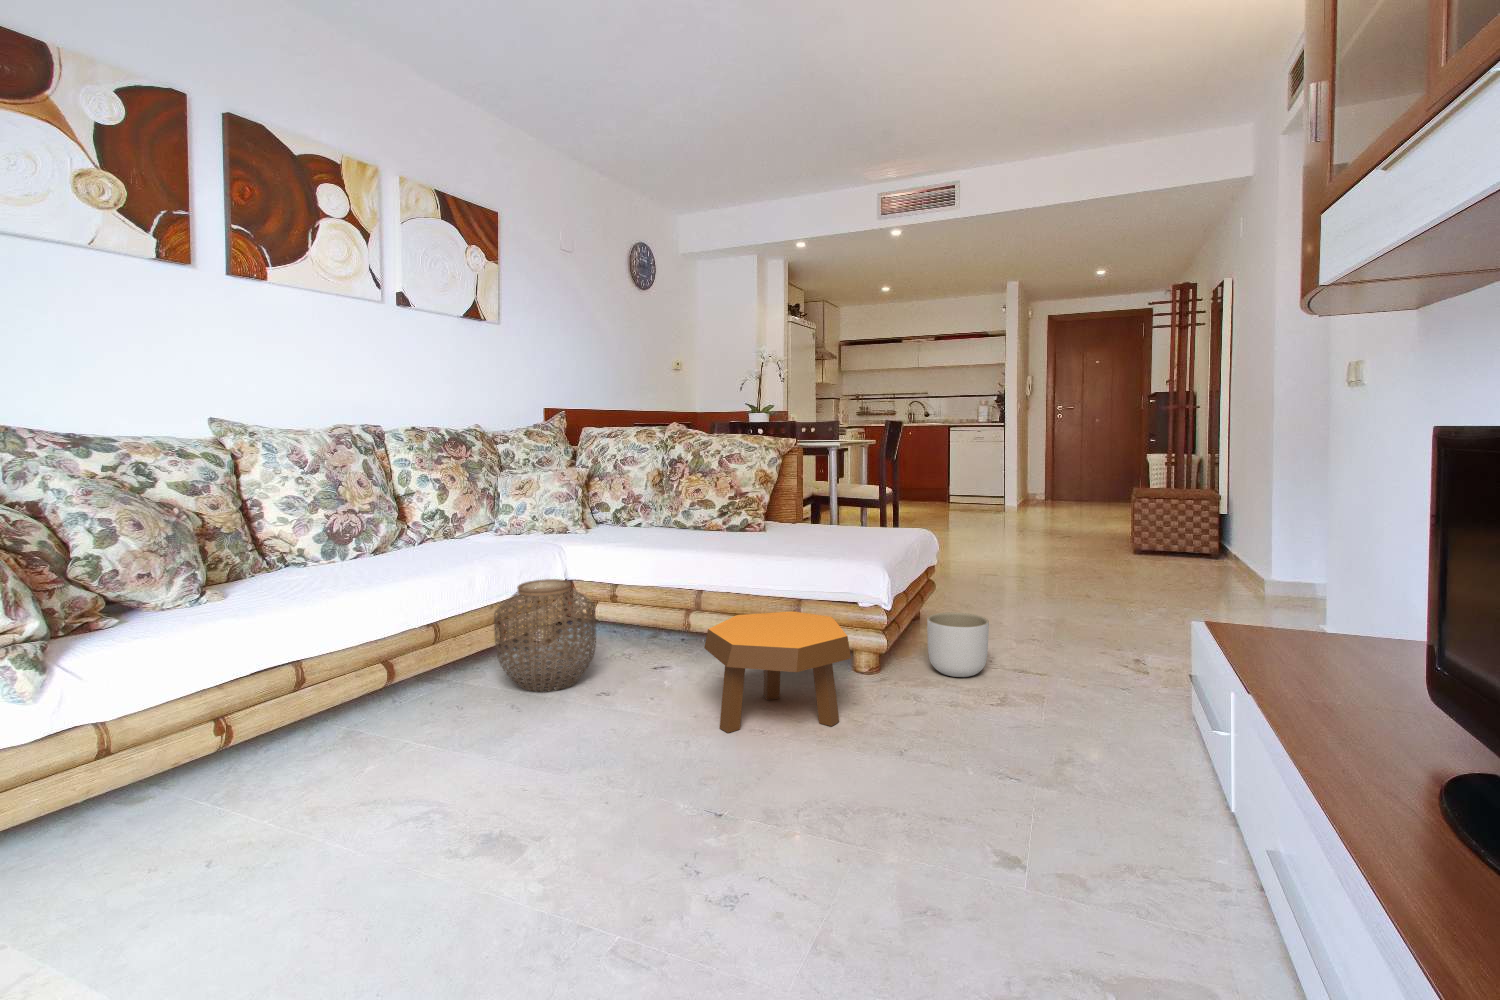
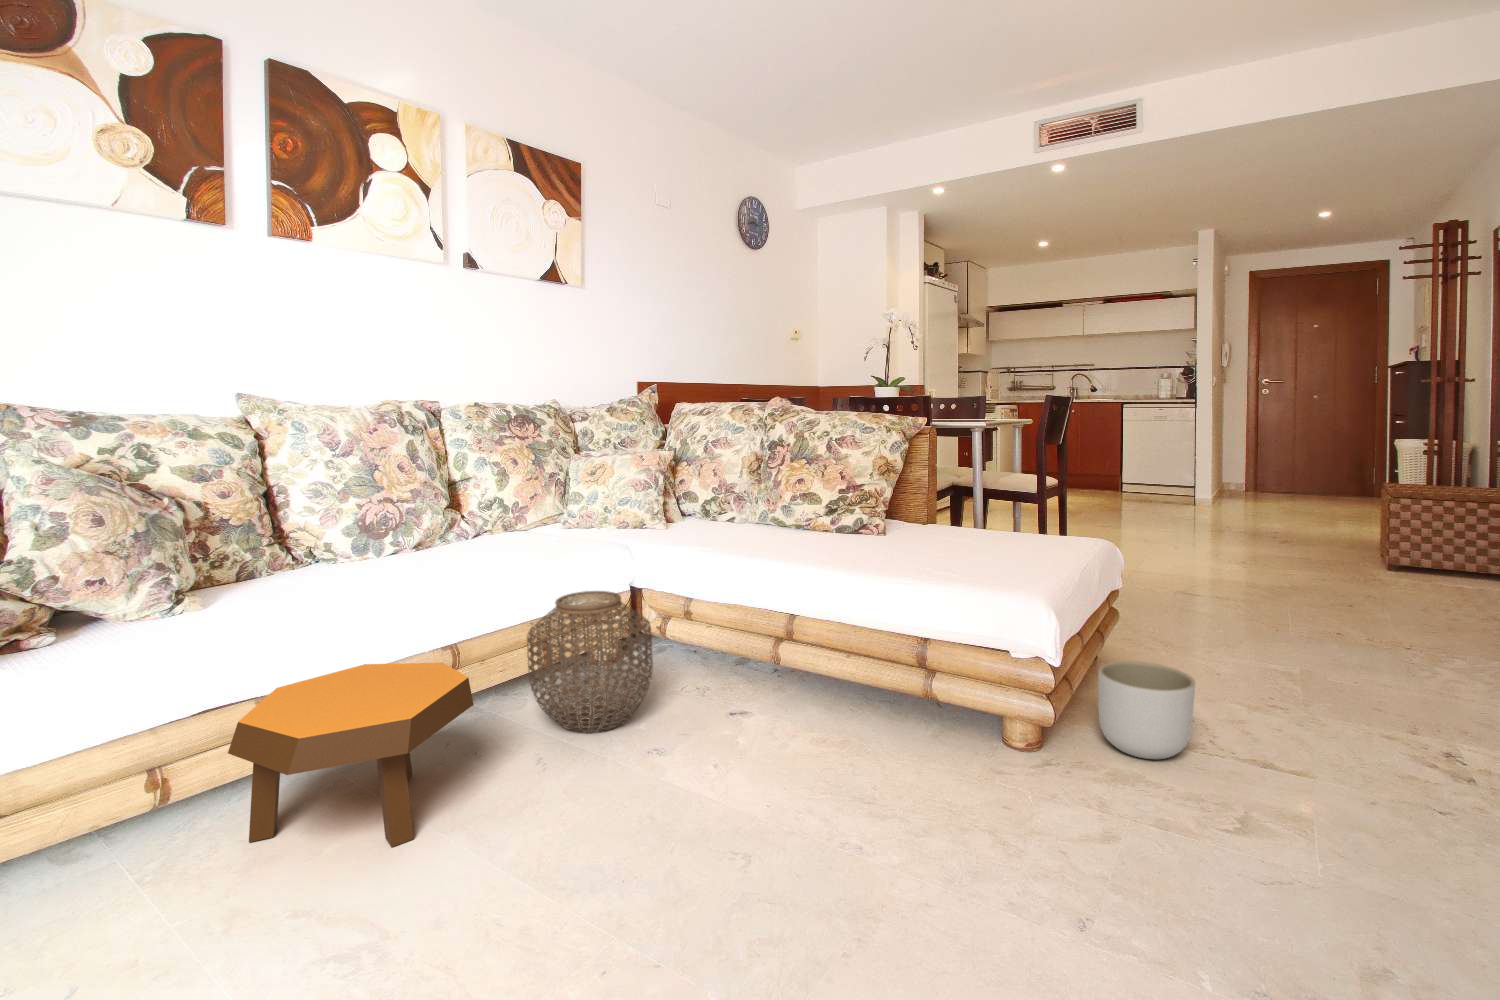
footstool: present [704,611,851,733] -> present [228,663,474,847]

